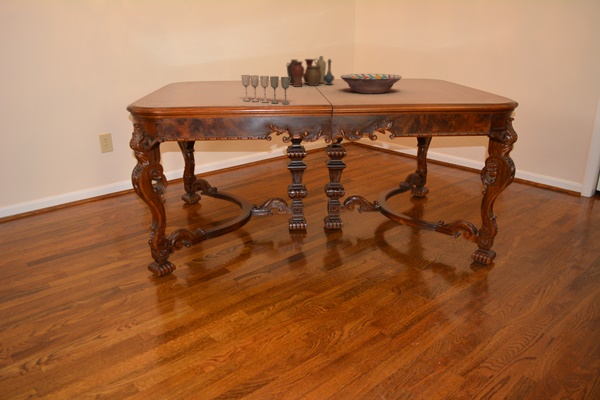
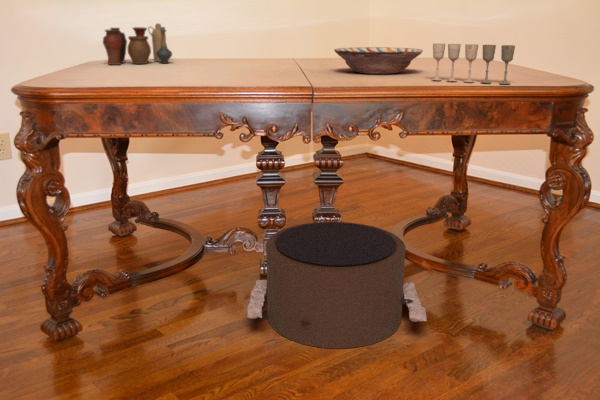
vase: present [287,56,334,87] -> present [103,24,172,65]
wine glass: present [241,75,290,104] -> present [432,44,515,84]
pouf: none [285,194,405,279] -> present [248,222,427,349]

